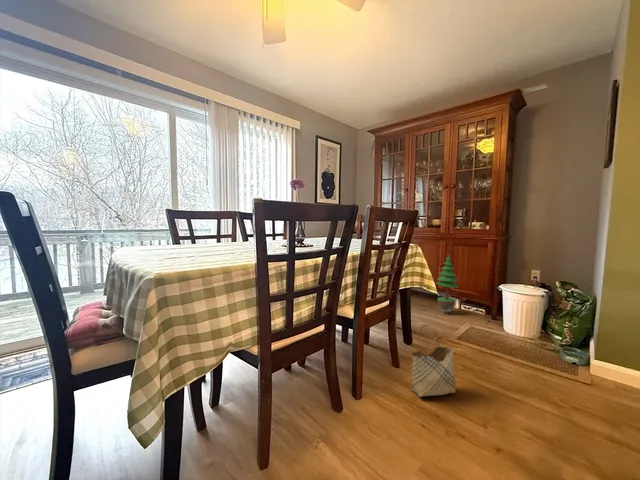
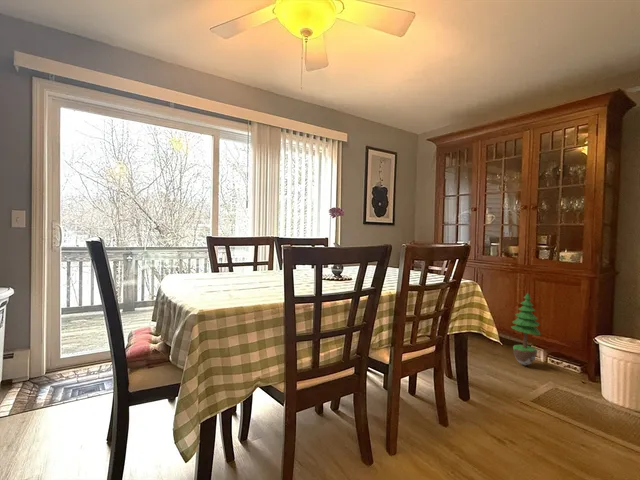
woven basket: present [412,325,456,397] -> none [456,378,510,461]

